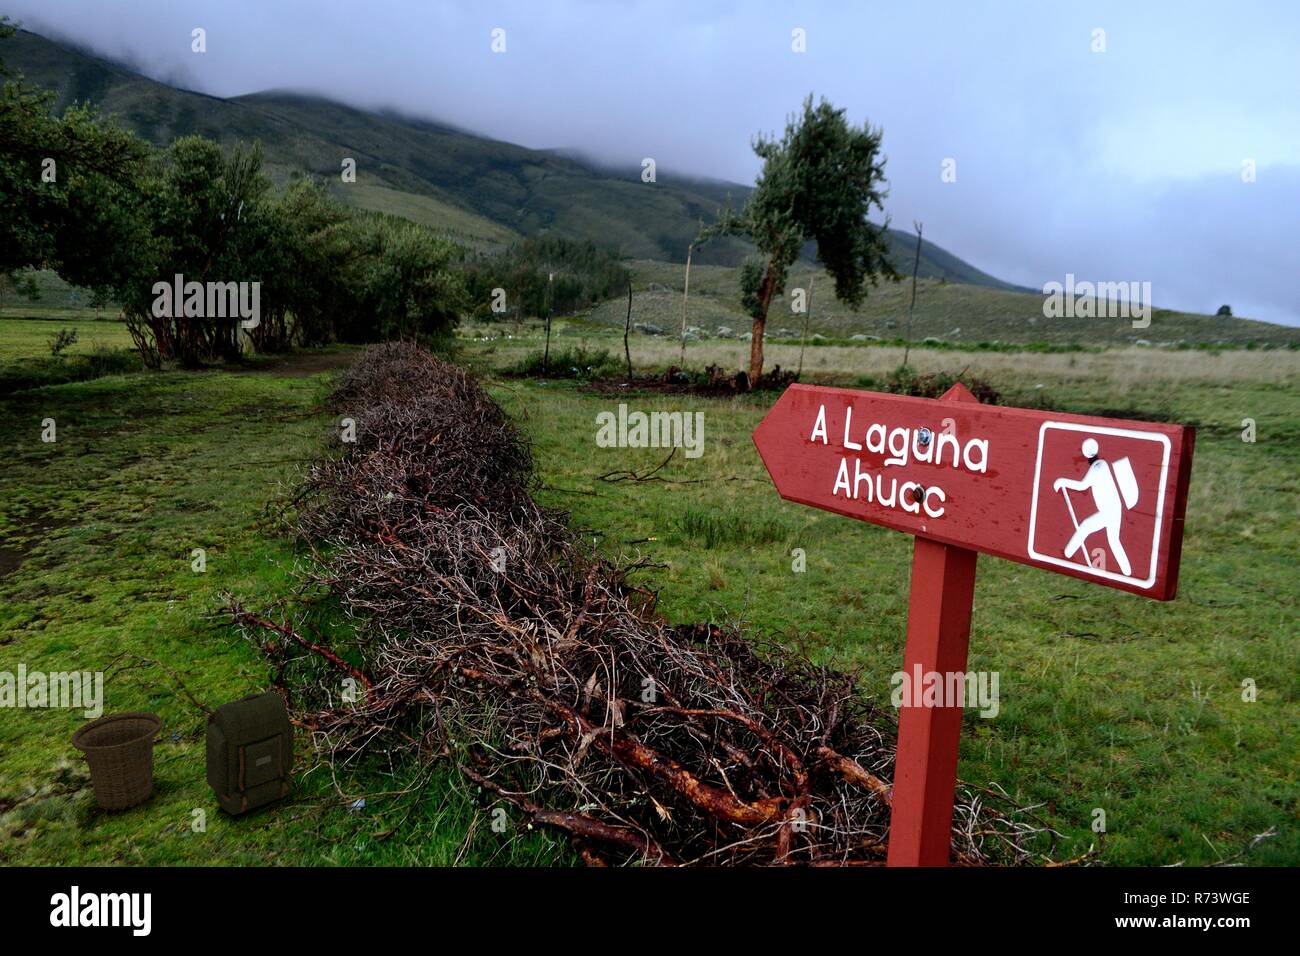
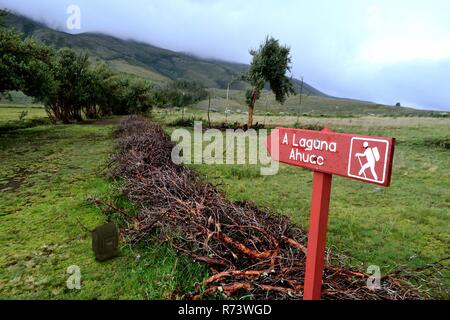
basket: present [71,712,163,810] -> none [49,229,77,260]

